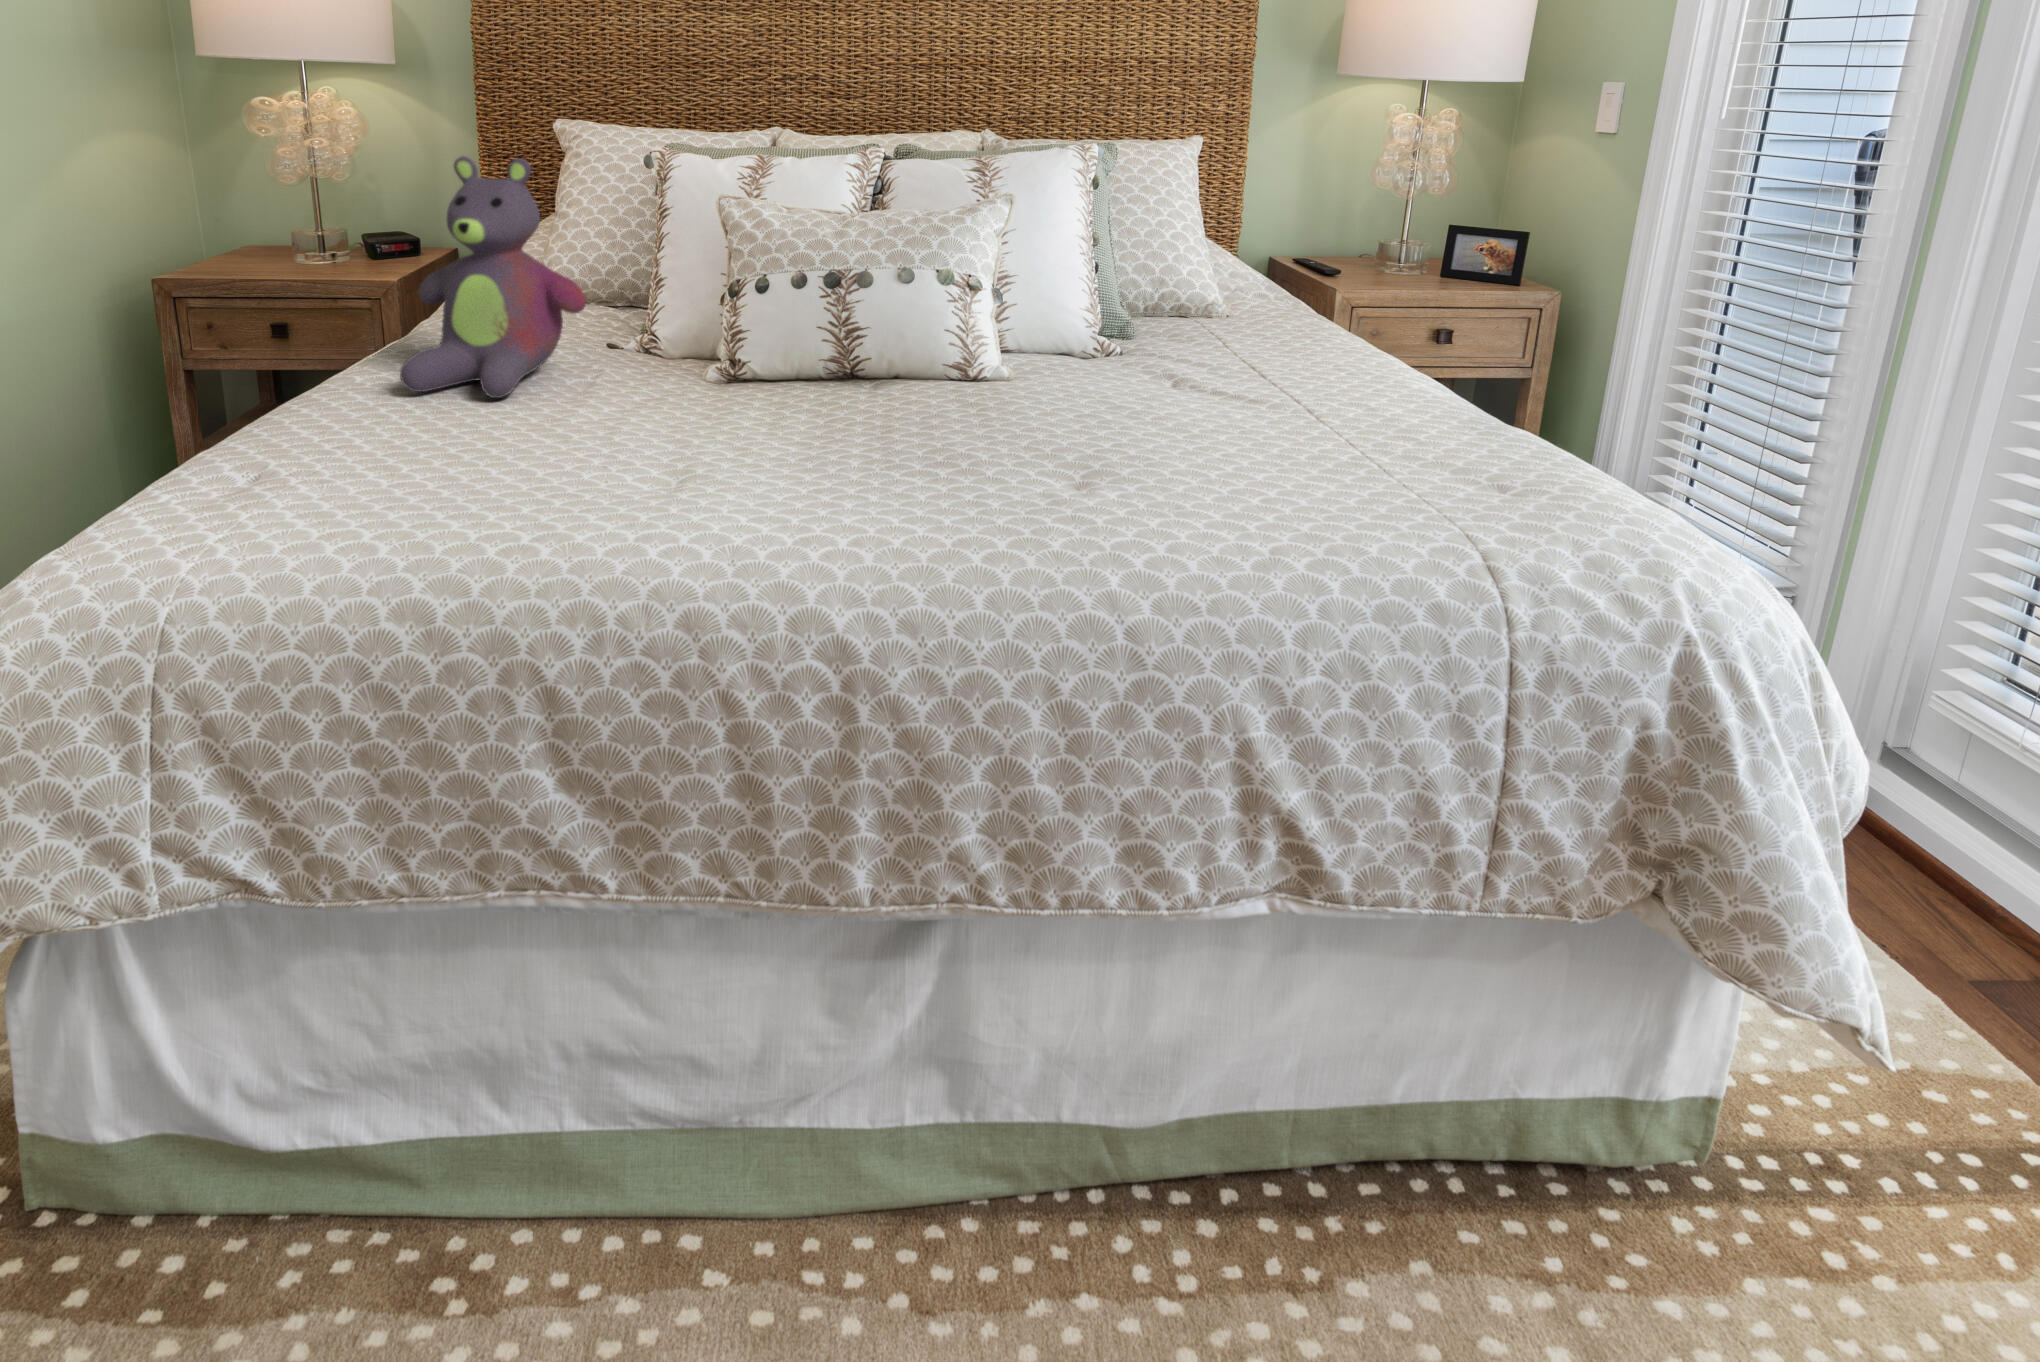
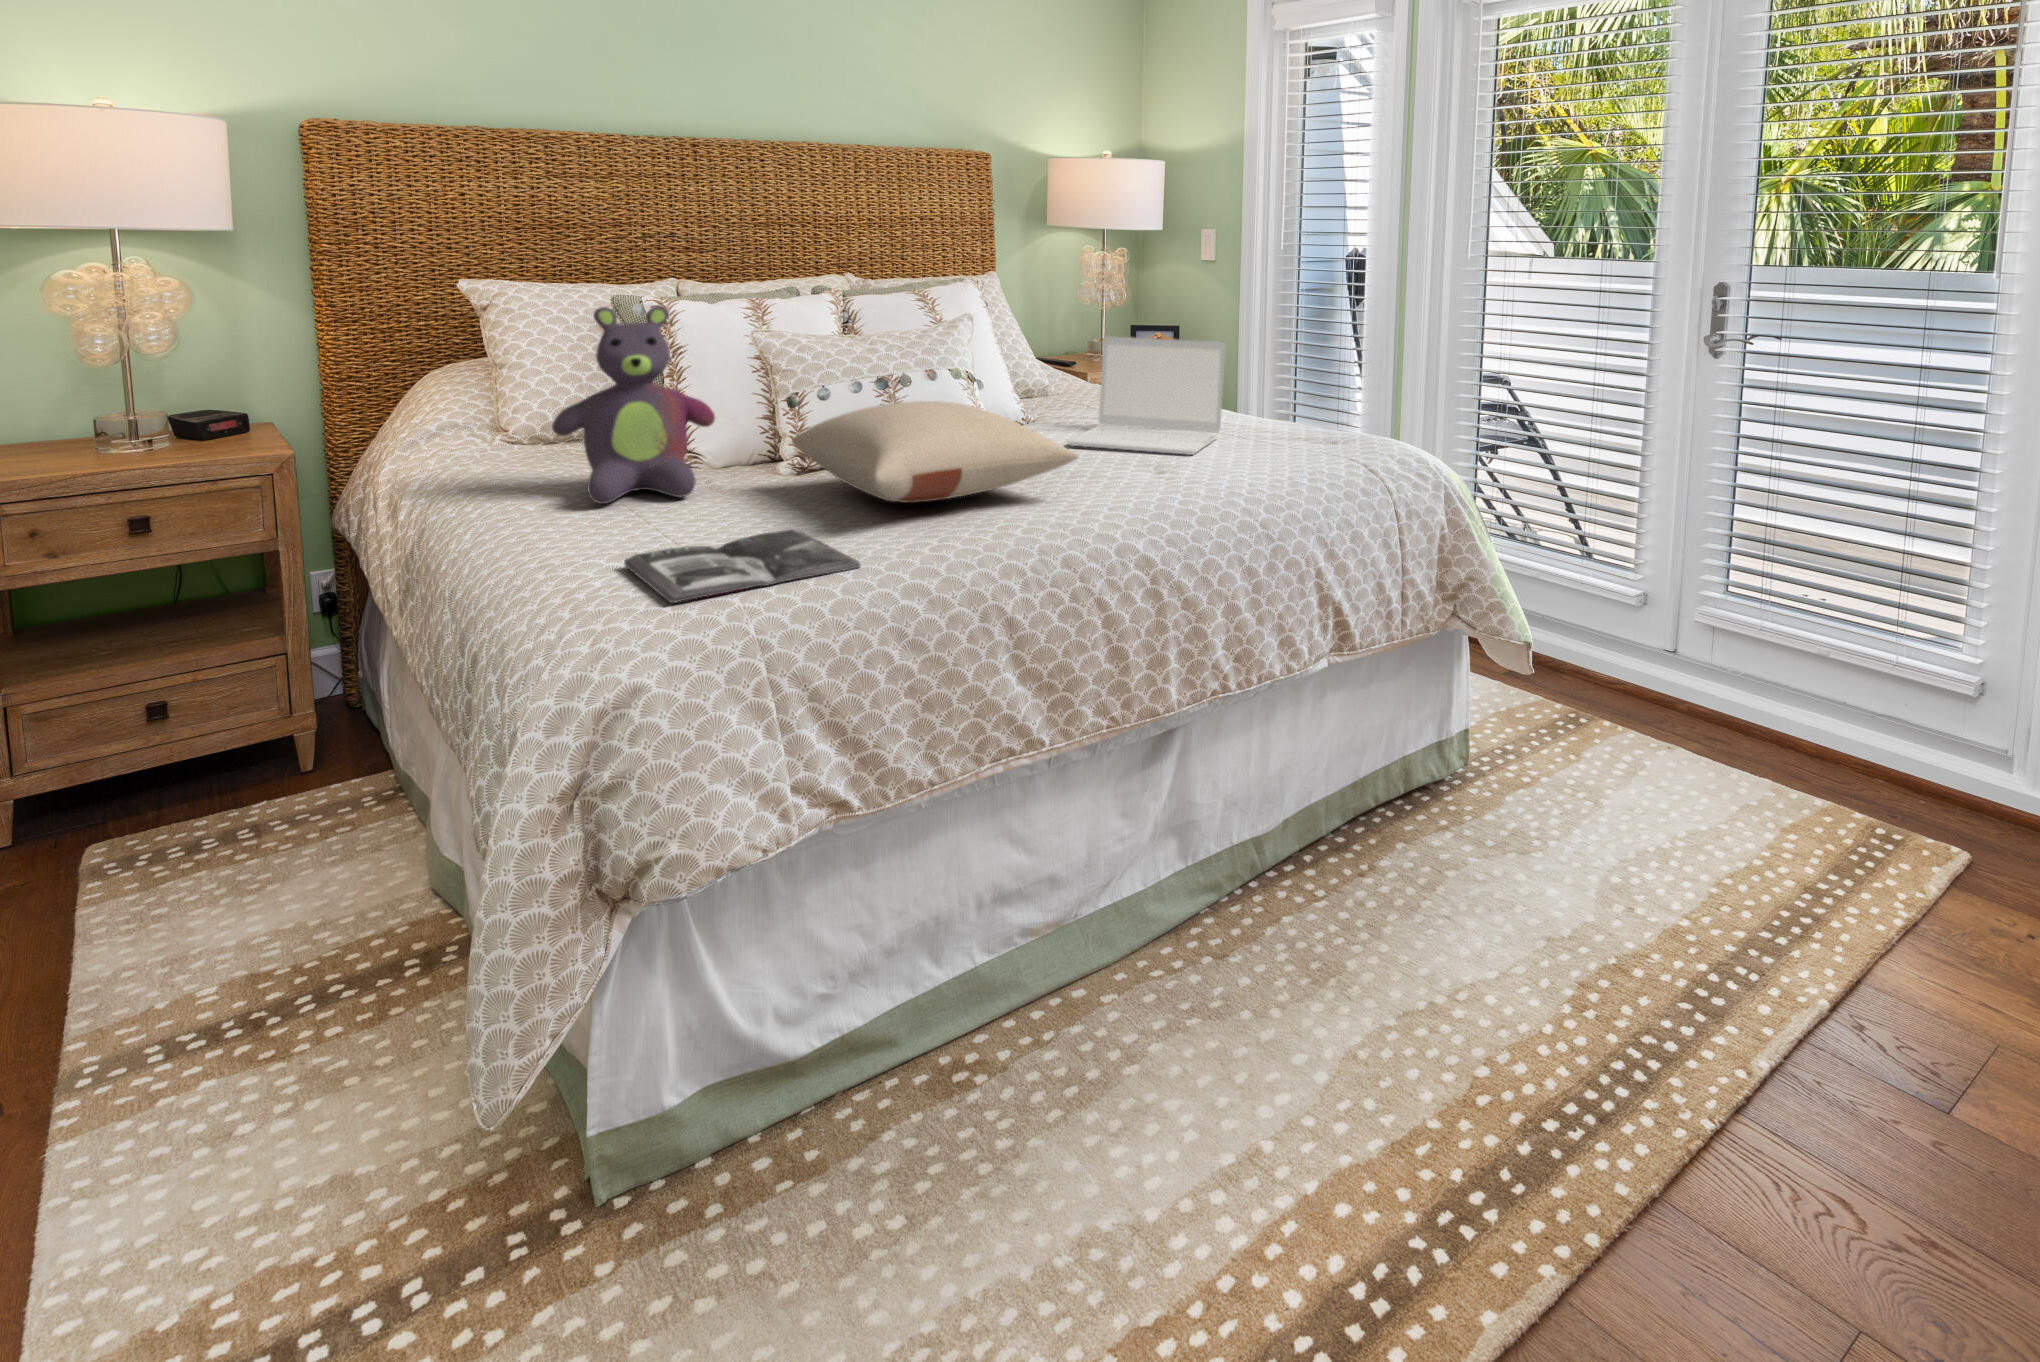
laptop: none [1053,242,1348,462] -> present [1067,336,1225,455]
pillow: none [514,318,889,469] -> present [792,401,1079,503]
magazine: none [118,475,457,560] -> present [624,530,861,603]

